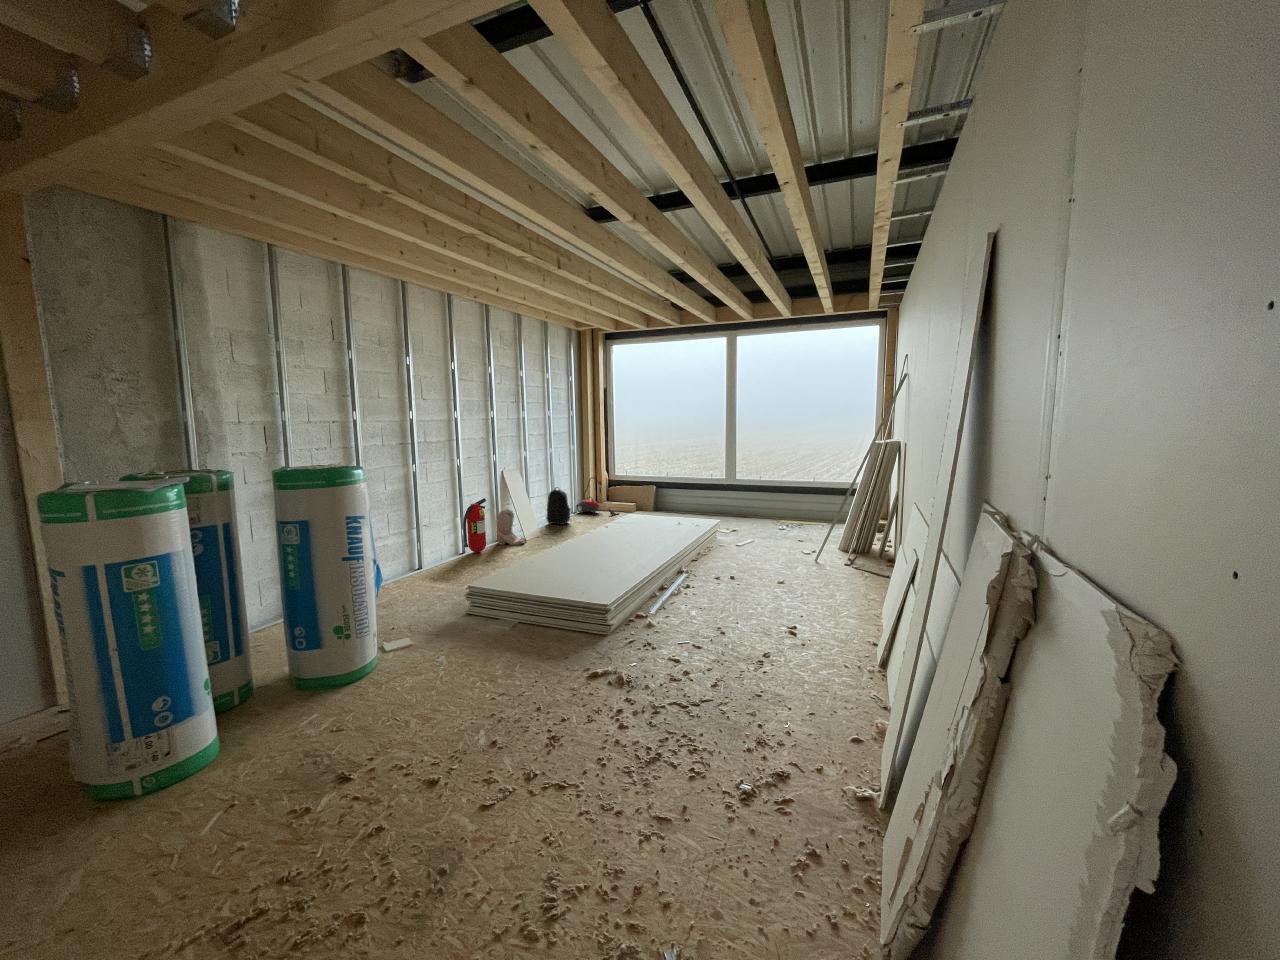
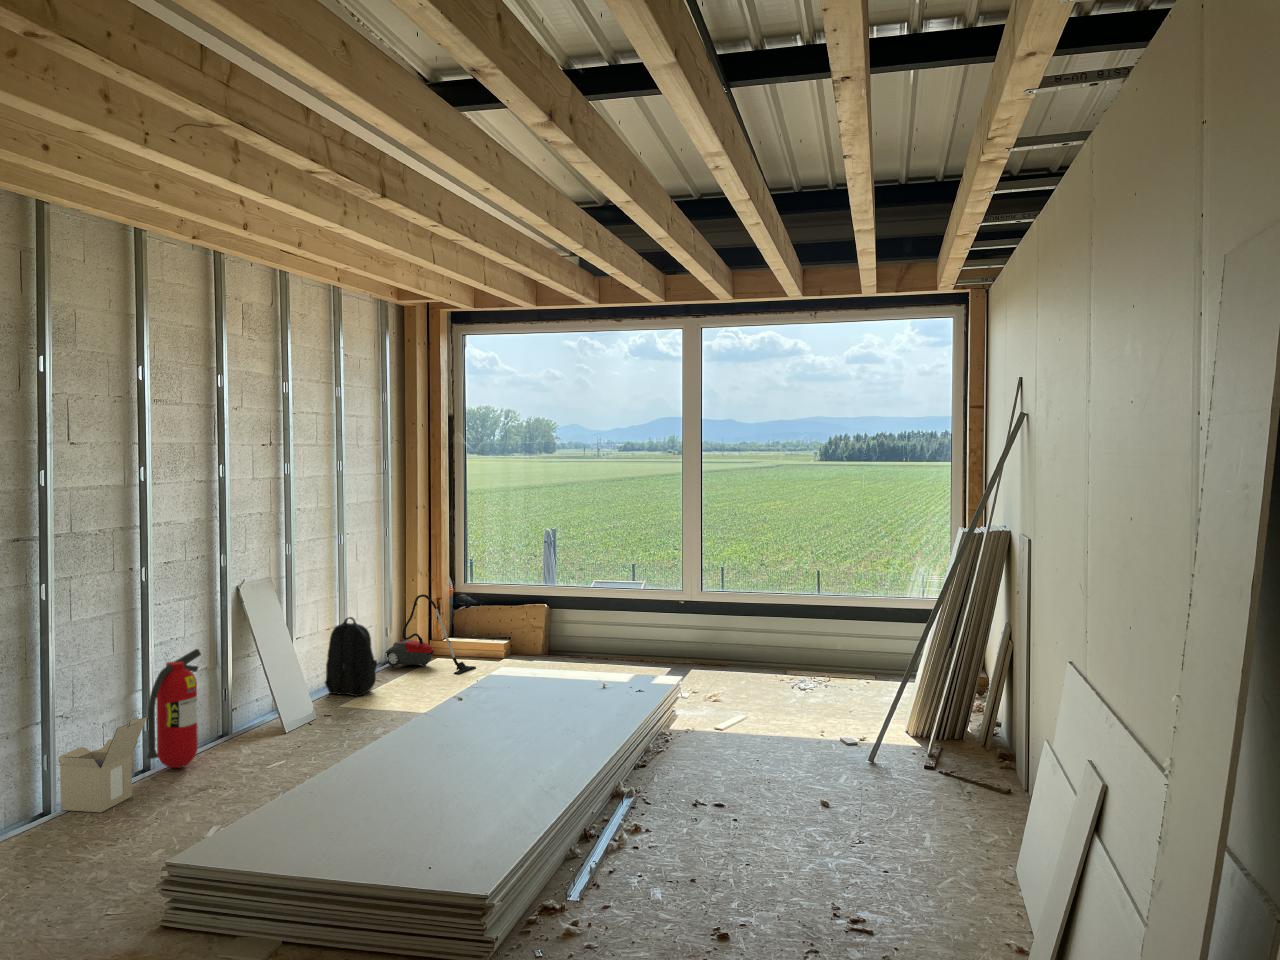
boots: present [497,509,527,545] -> none [221,668,287,747]
cardboard box: none [425,527,462,569] -> present [59,716,147,813]

